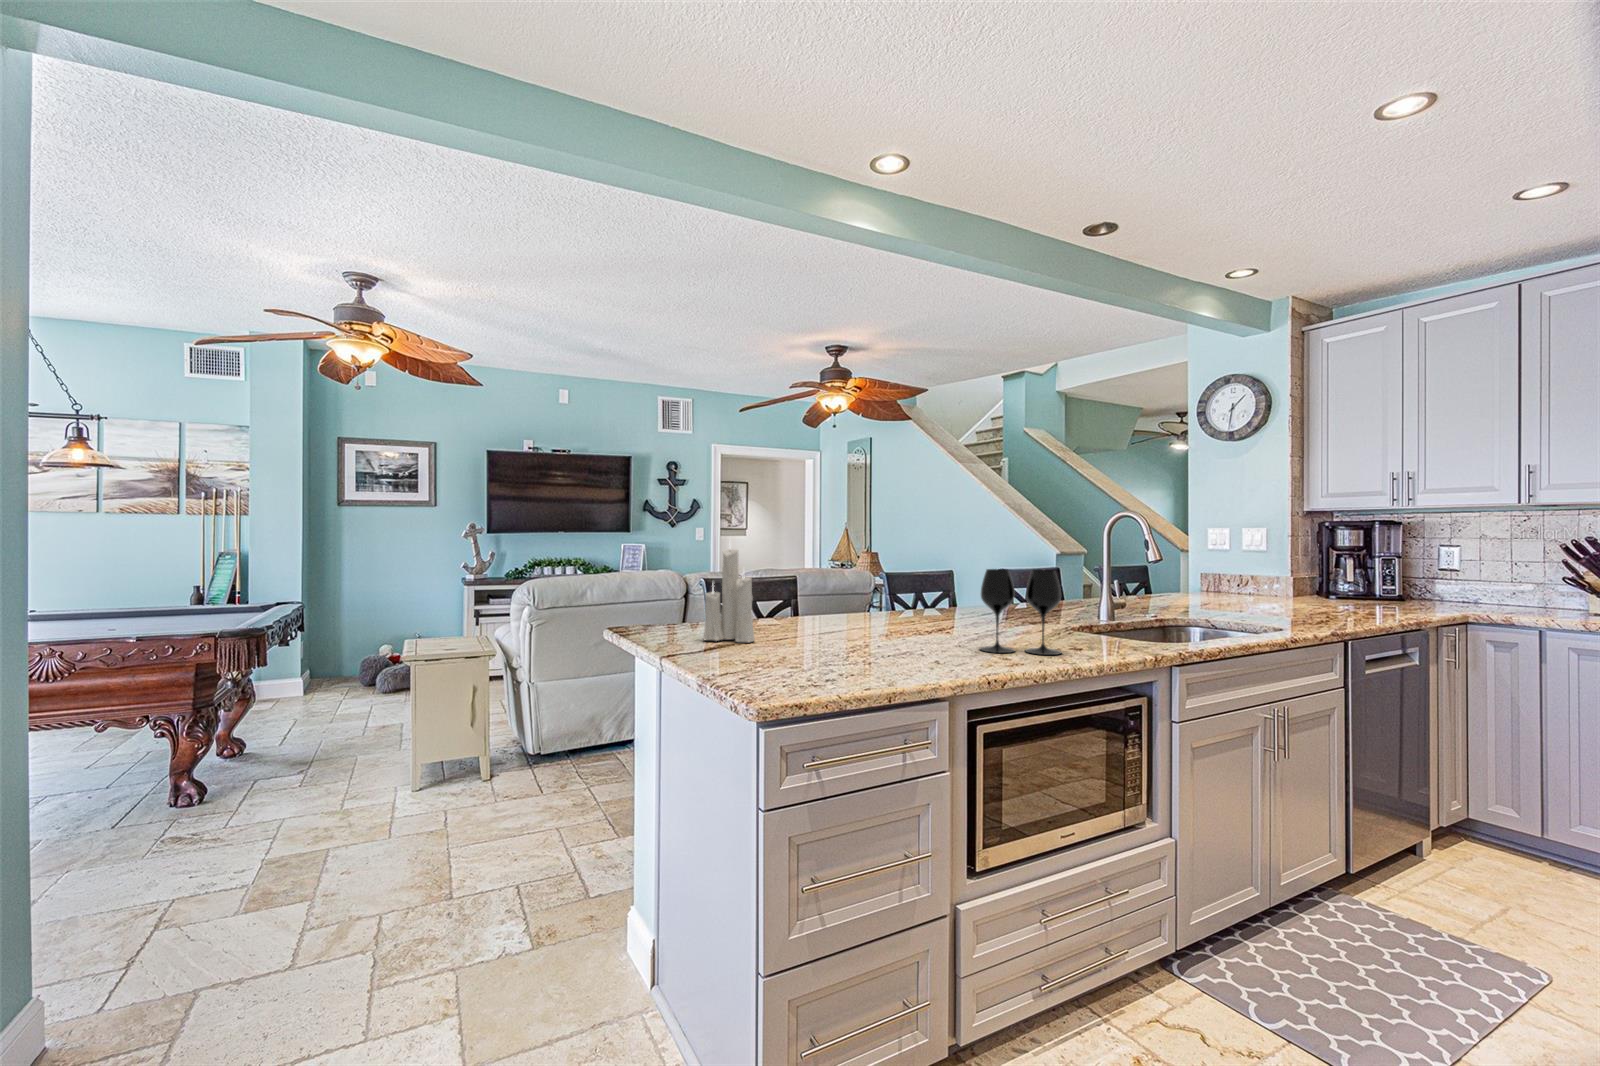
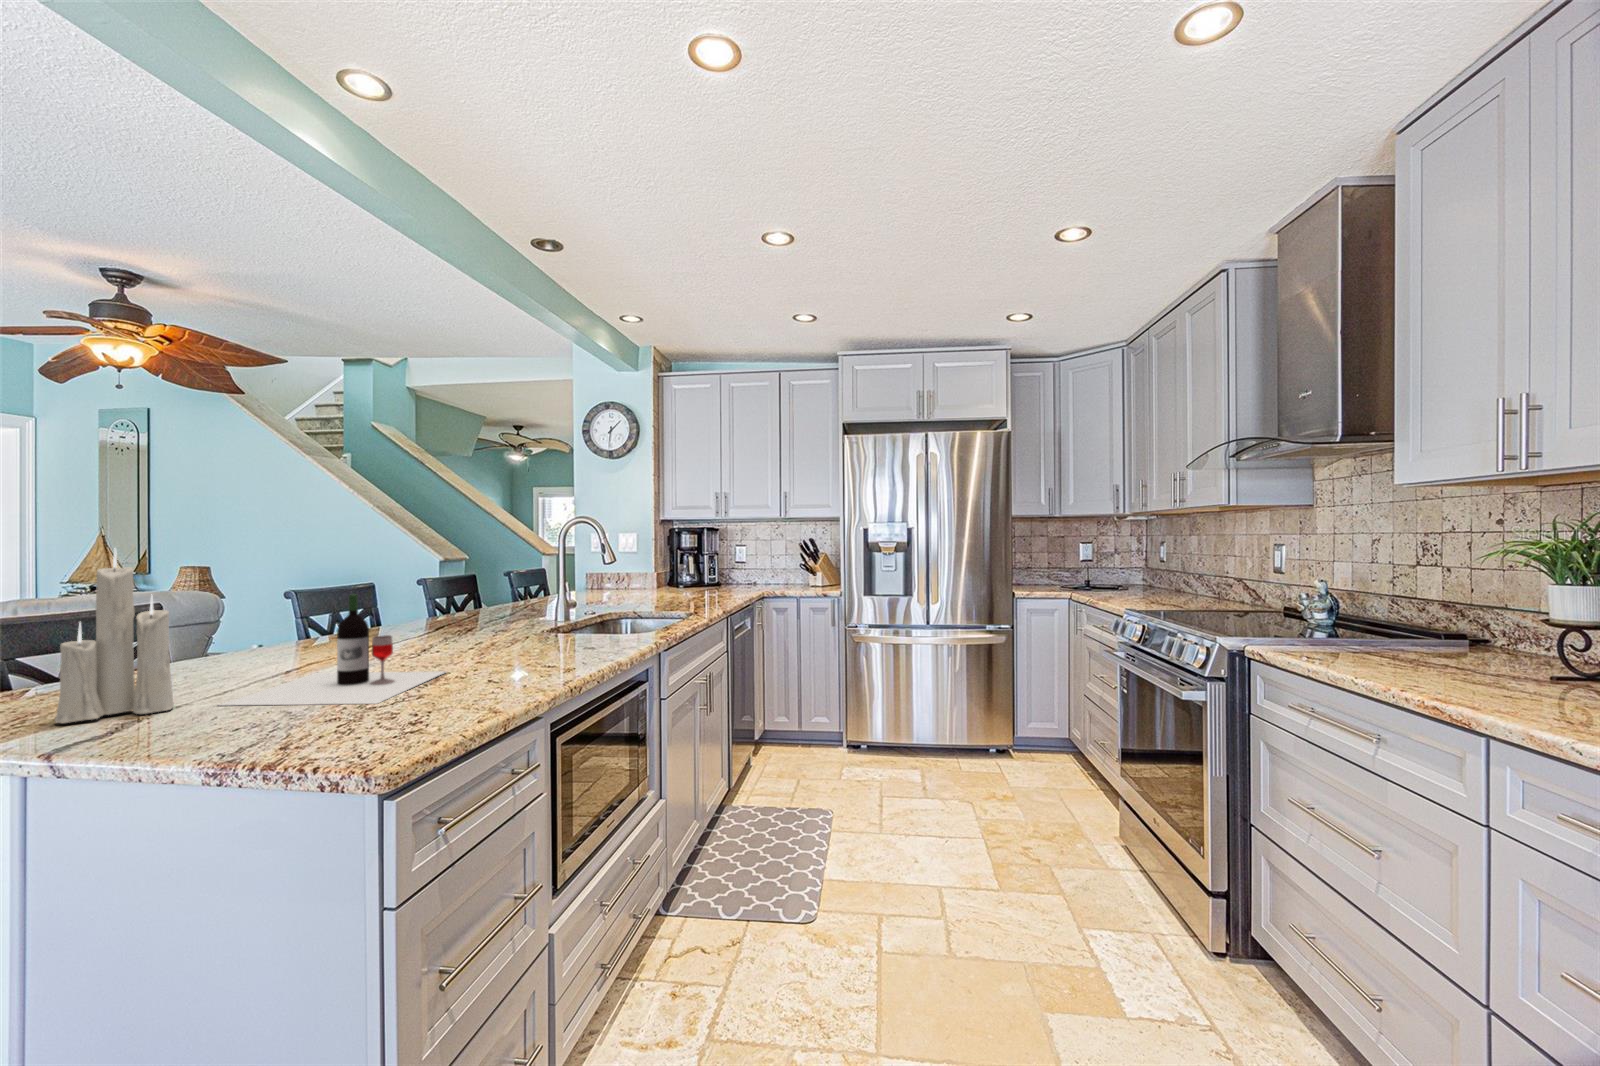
wine glass: present [980,569,1061,655] -> none [509,573,590,663]
wine bottle: none [771,576,922,662] -> present [220,594,445,705]

